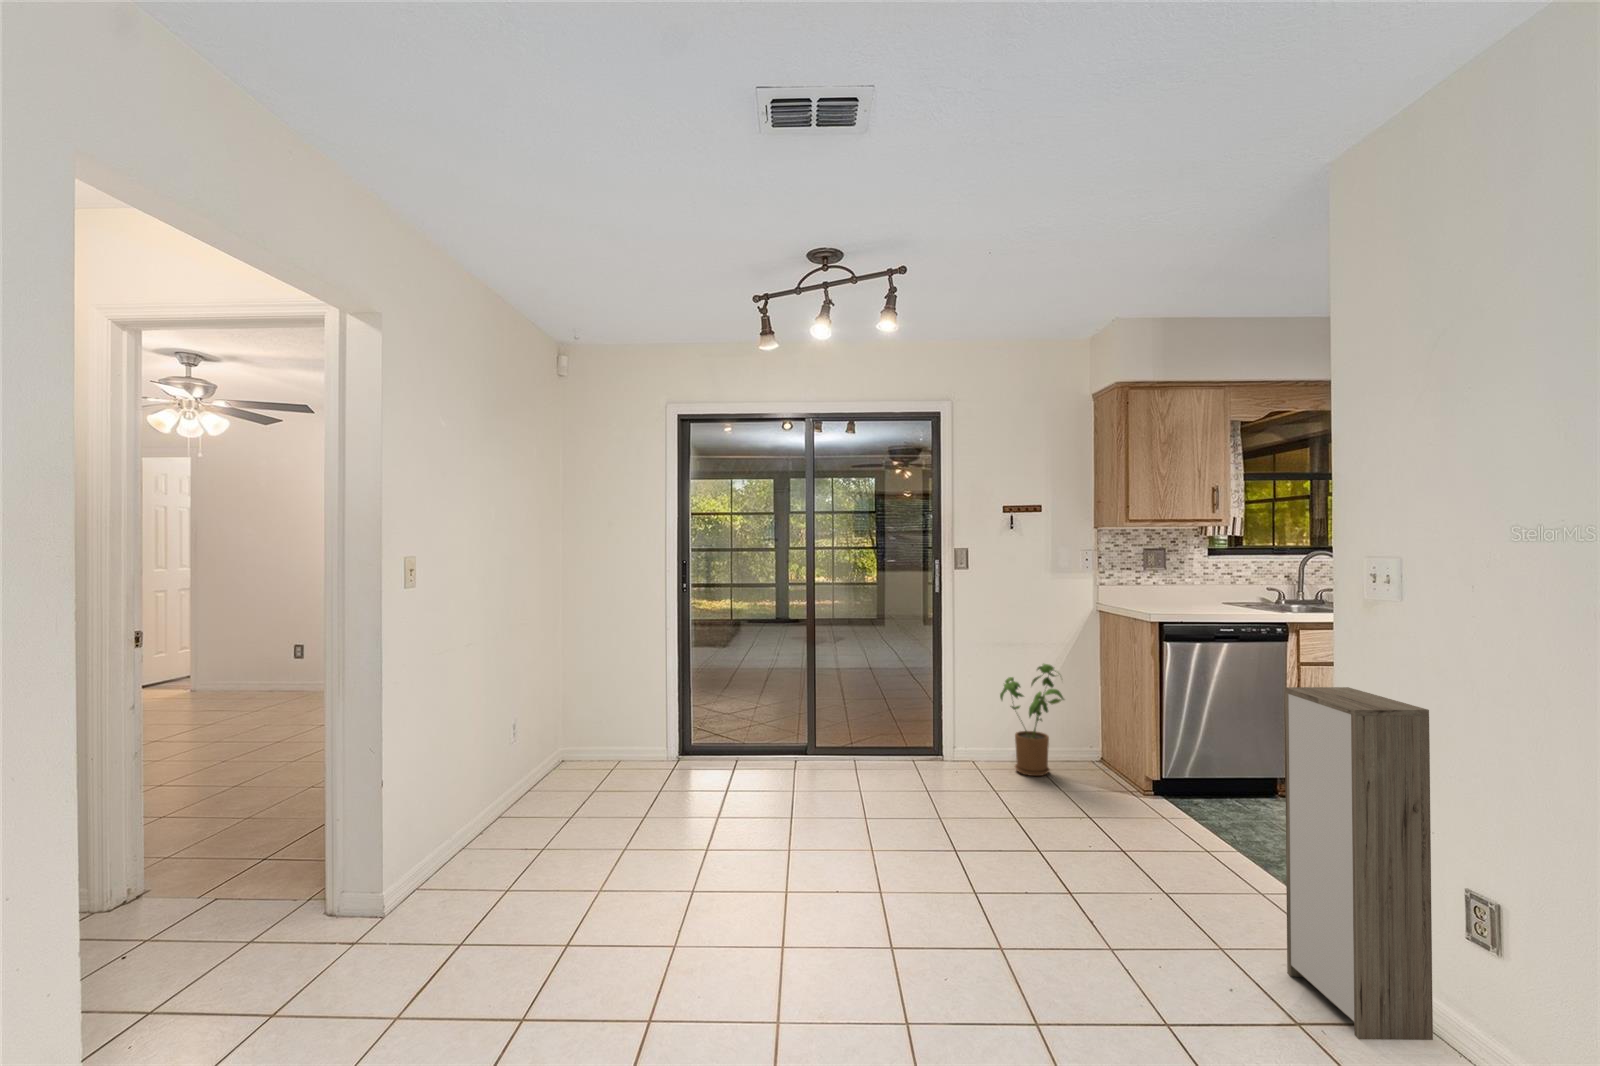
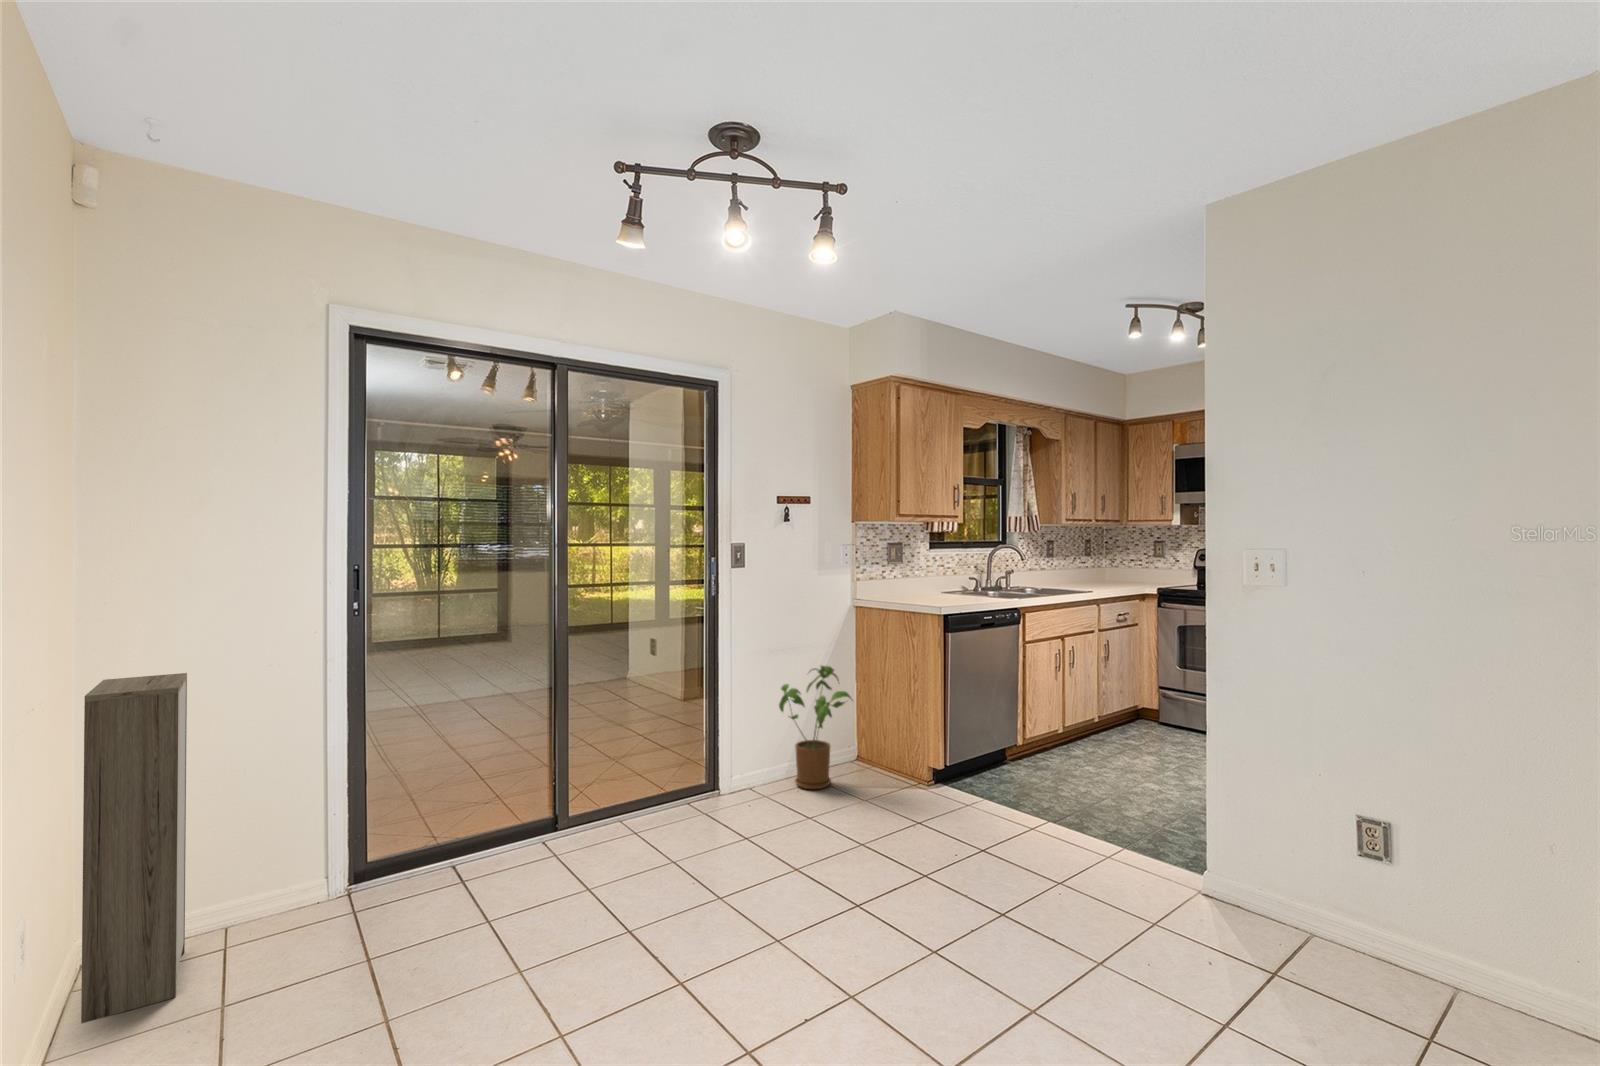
storage cabinet: present [1284,687,1433,1040] -> present [81,673,187,1023]

